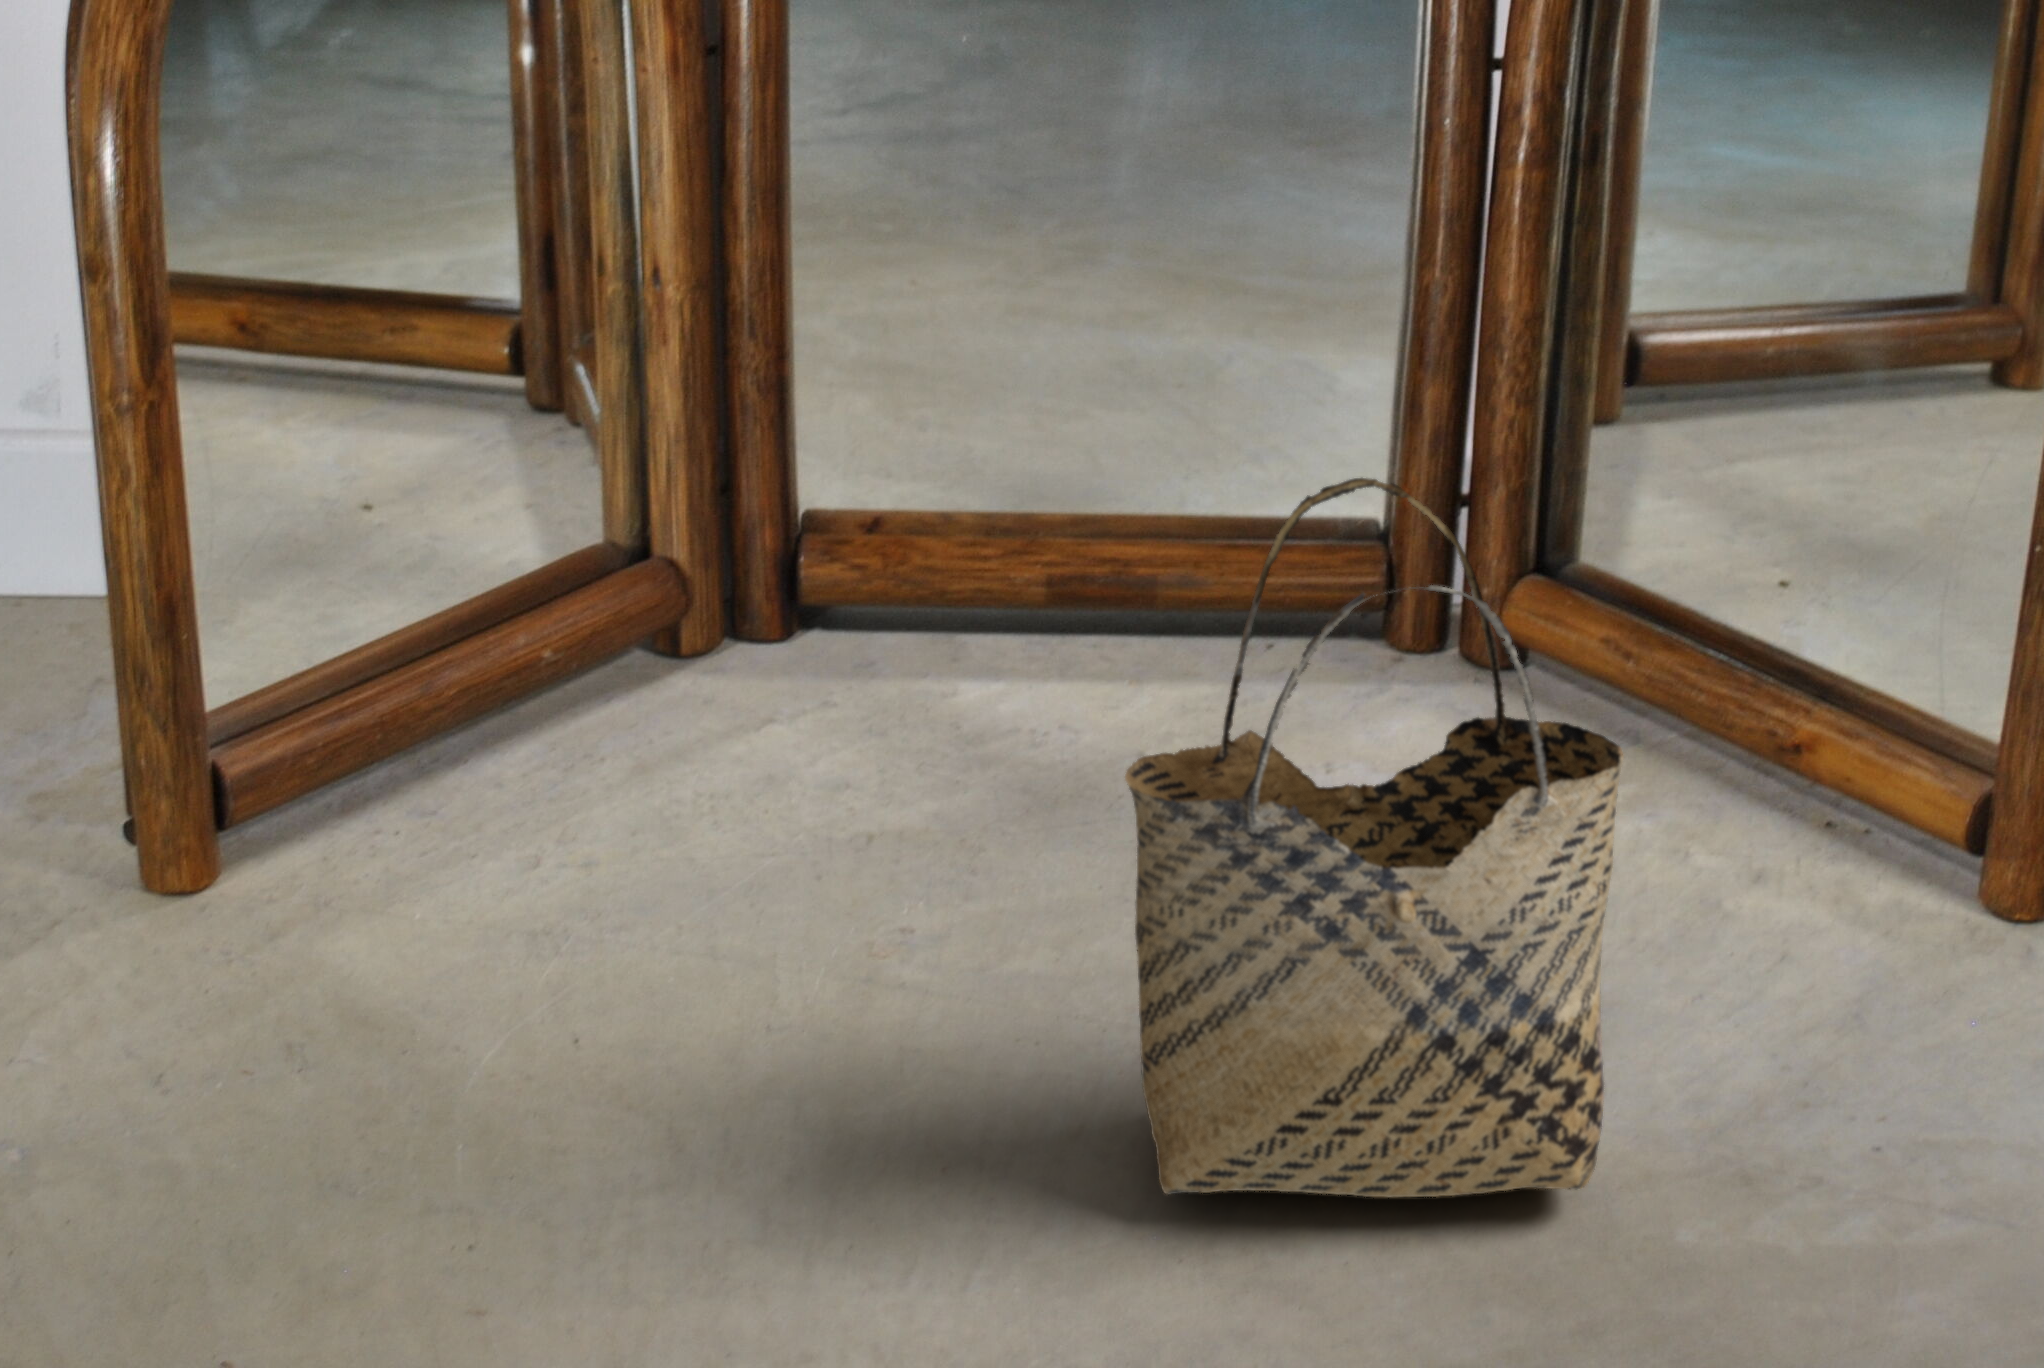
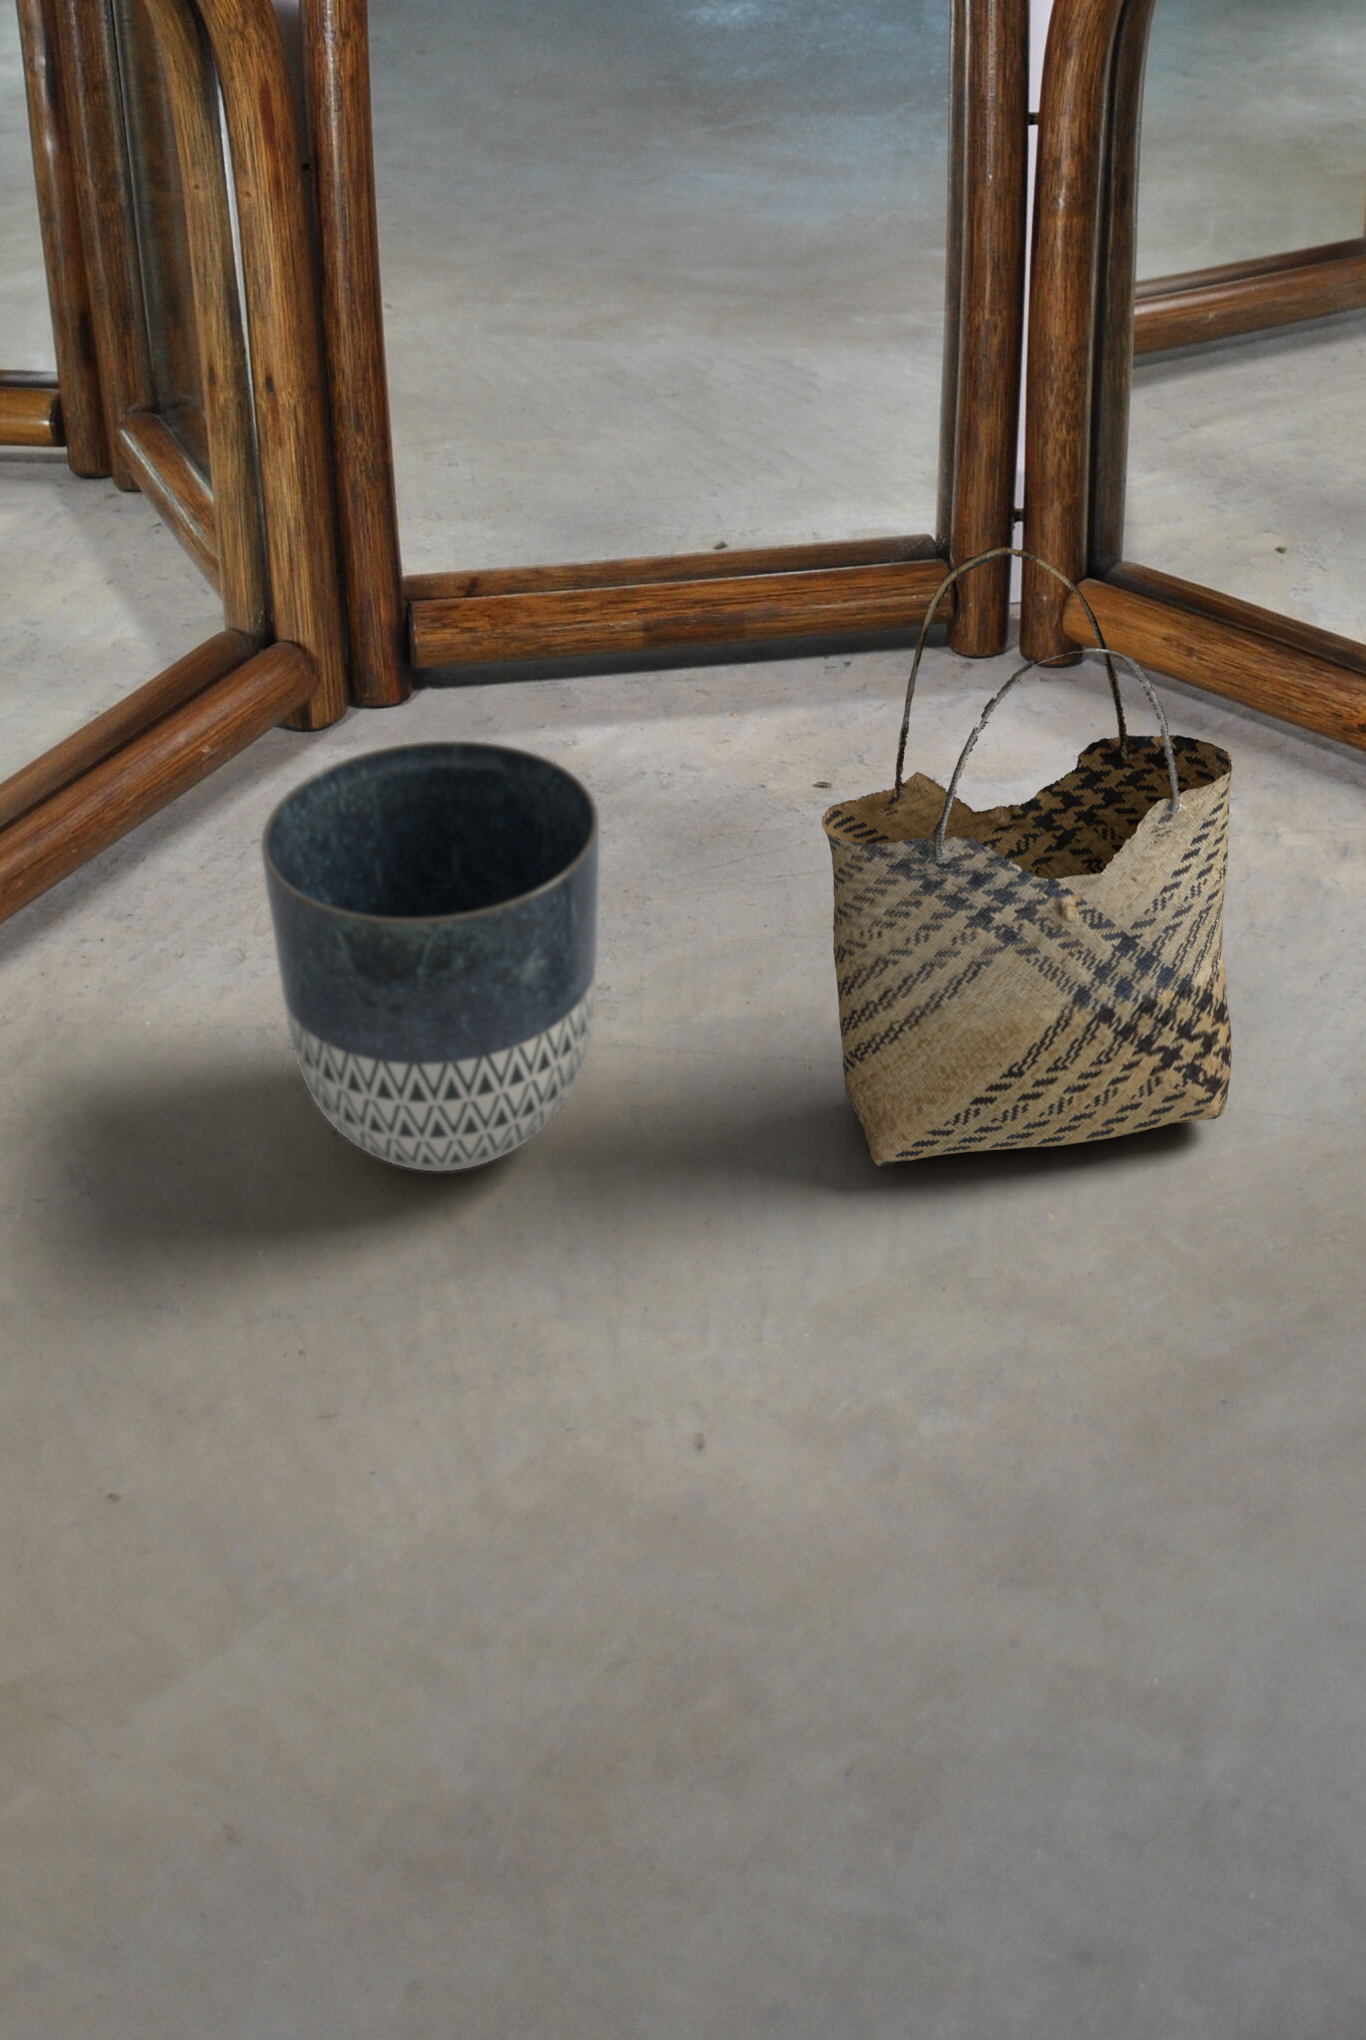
planter: none [497,646,880,1138] -> present [261,741,599,1171]

